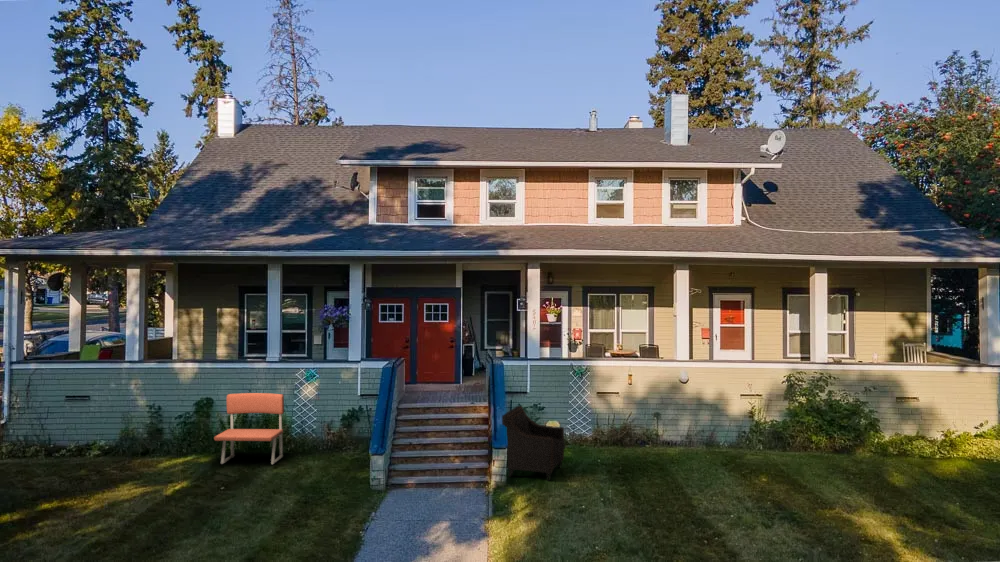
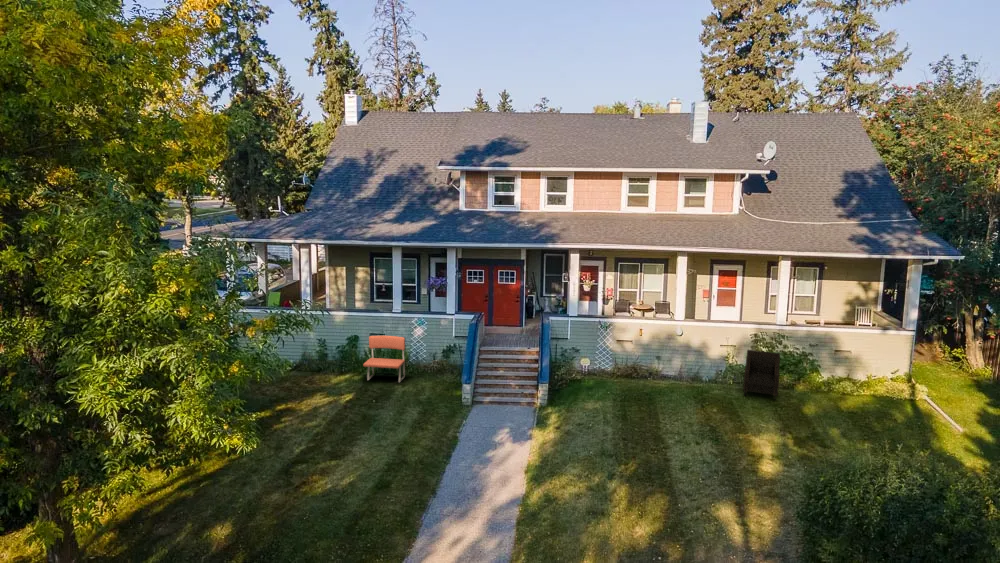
chair: present [502,406,565,481] -> present [743,350,780,400]

